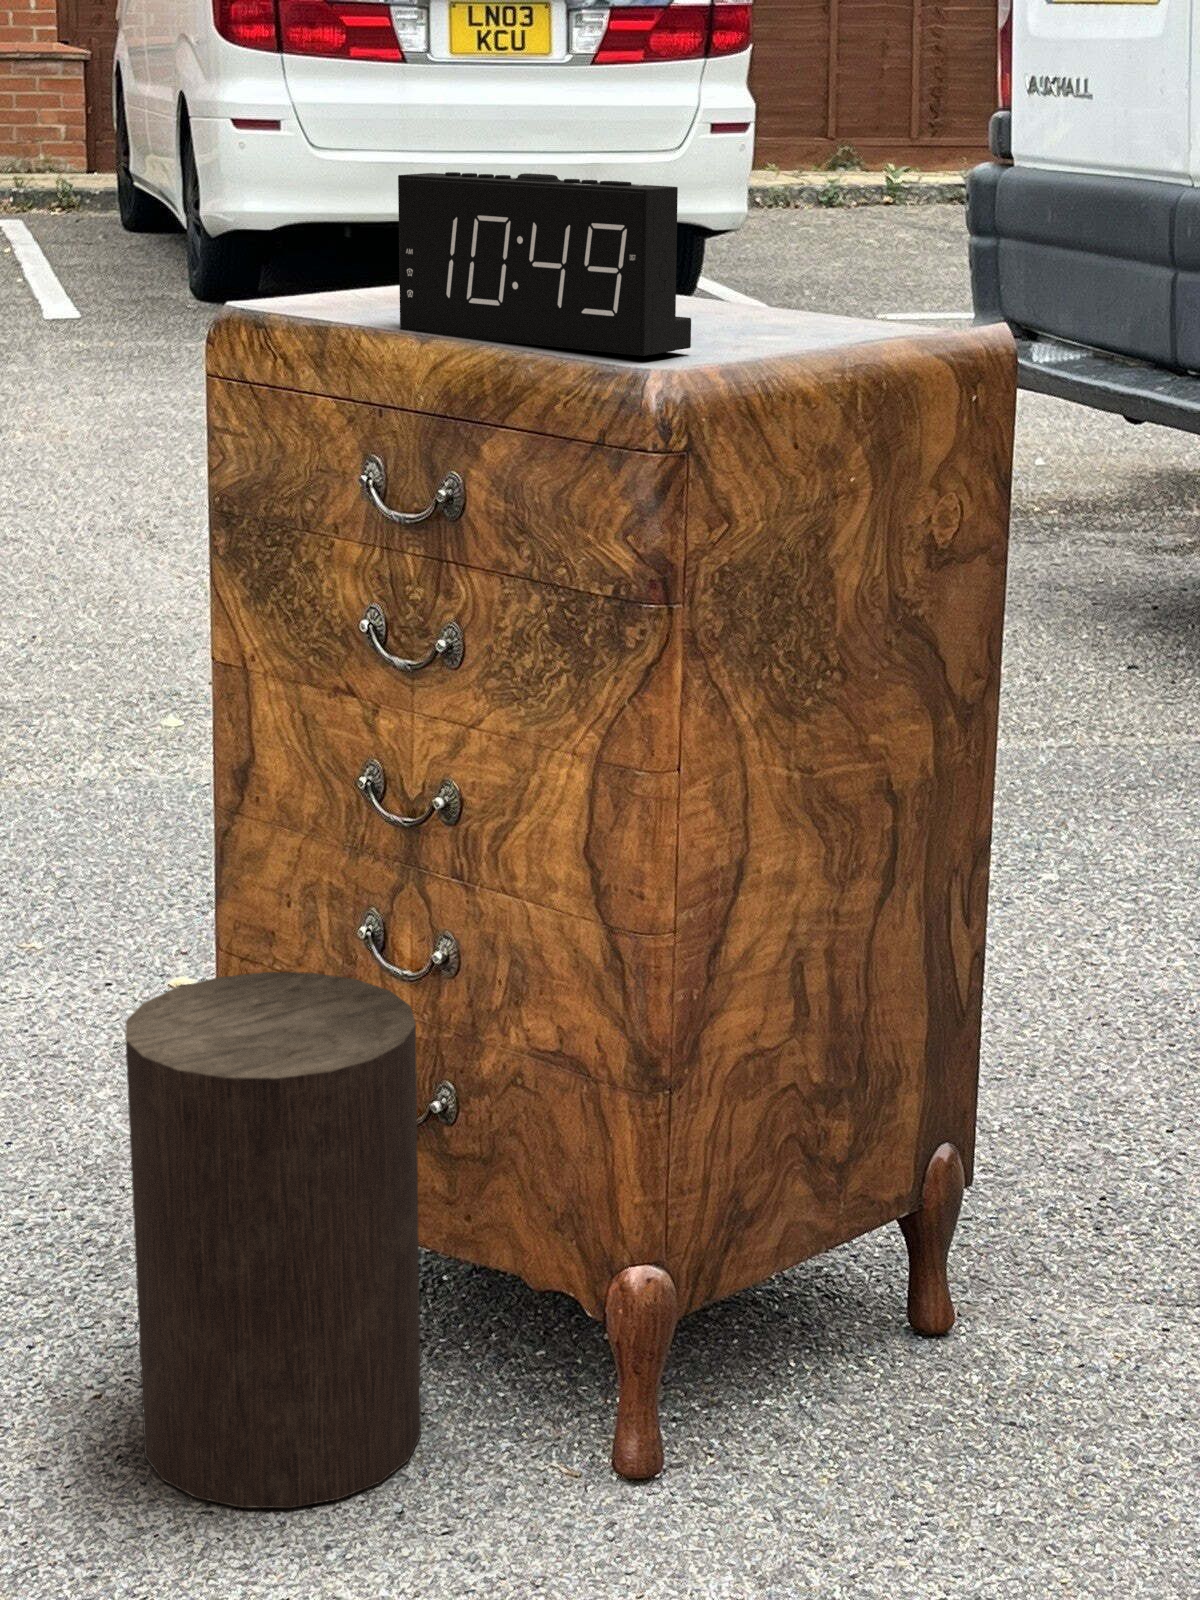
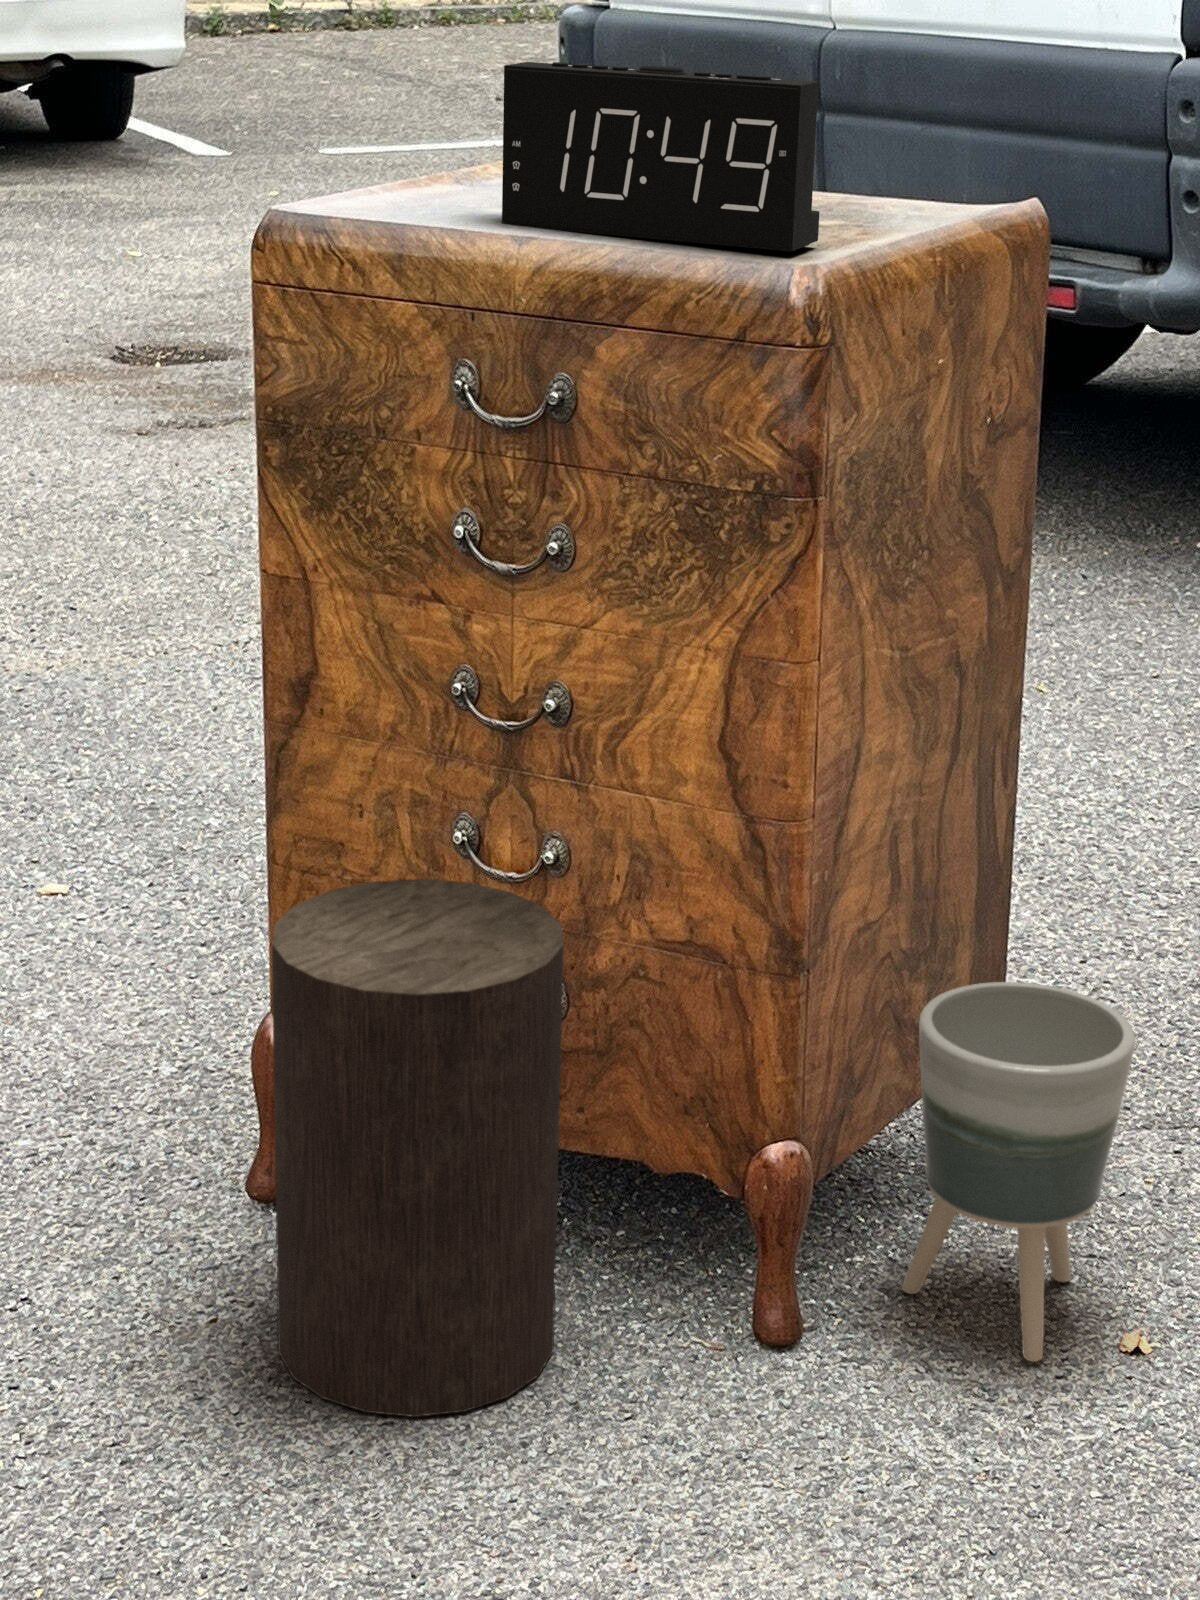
planter: none [791,1122,1017,1525] -> present [902,982,1135,1362]

